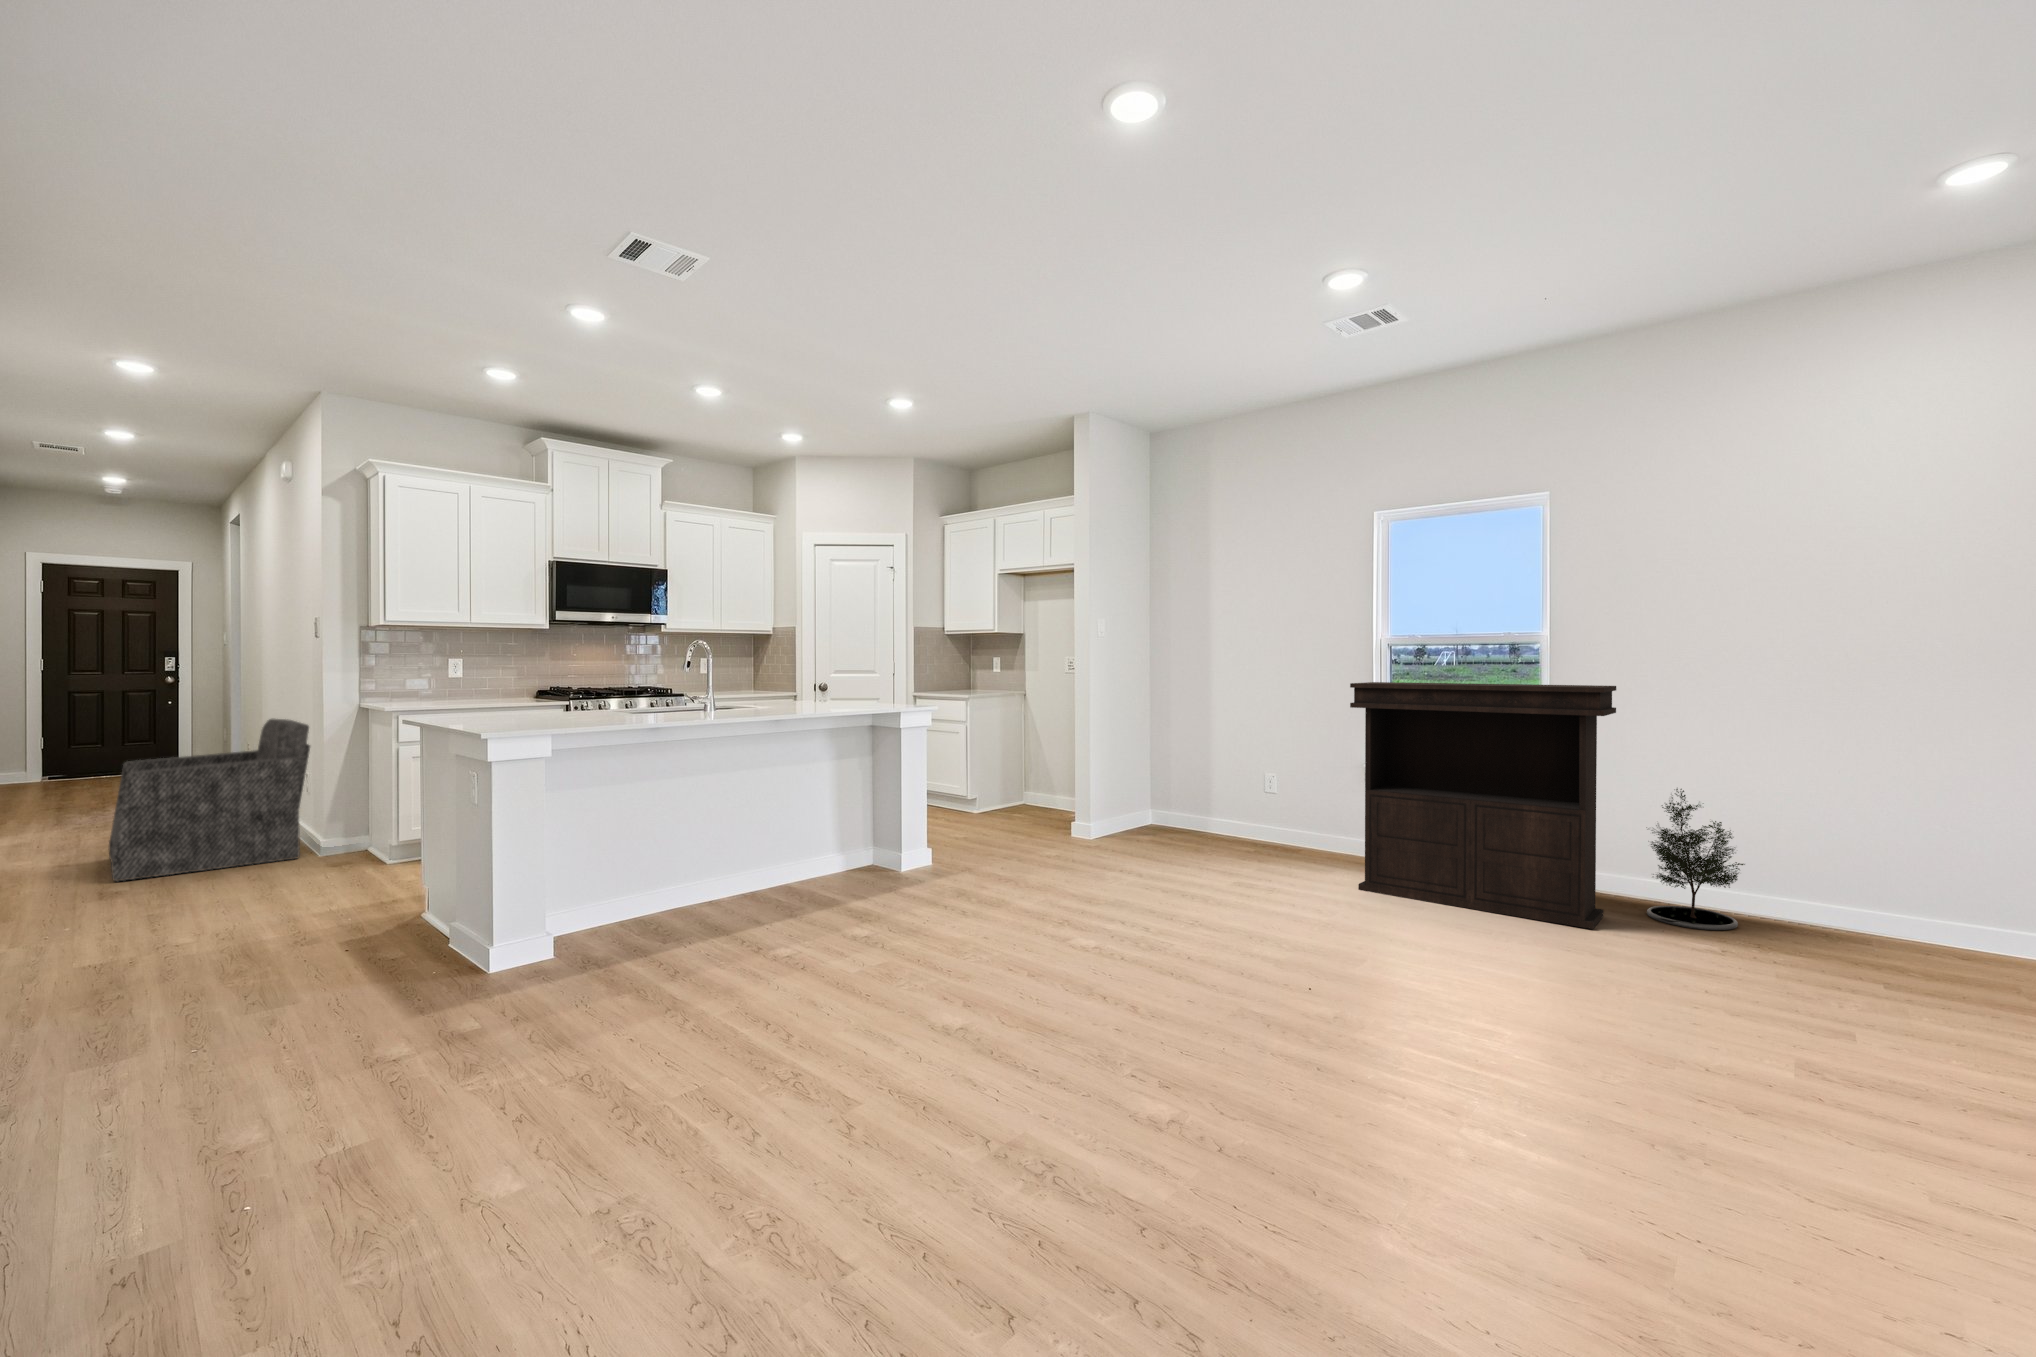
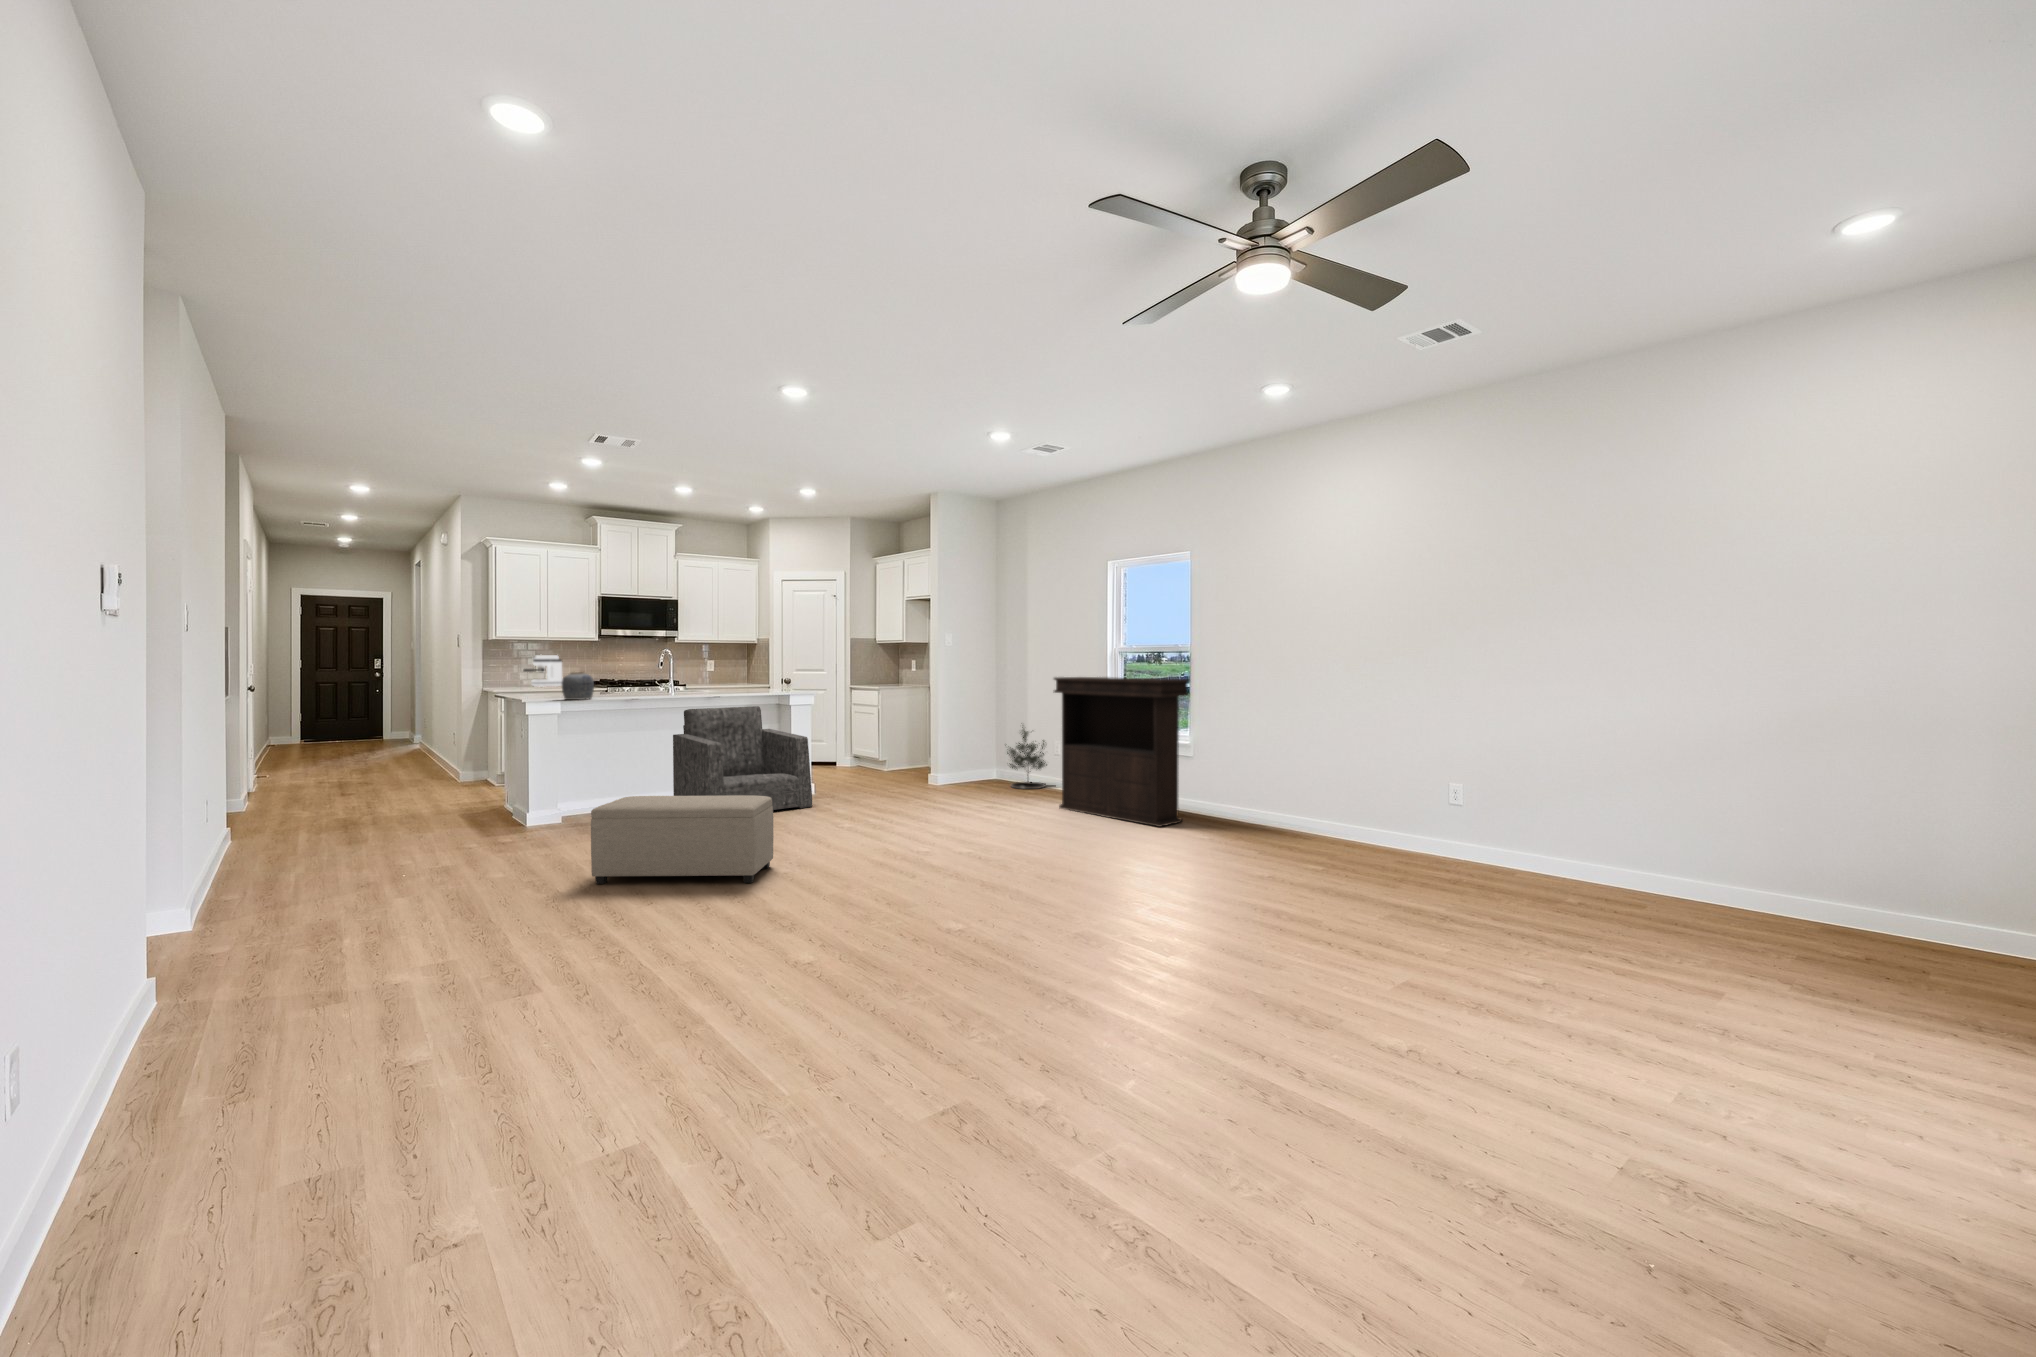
coffee maker: none [426,650,490,700] -> present [524,655,562,687]
vase: none [545,676,603,727] -> present [562,672,594,700]
armchair: present [109,719,310,881] -> present [673,706,812,810]
potted tree: present [1647,789,1745,930] -> present [1007,727,1047,789]
ottoman: none [738,934,1113,1173] -> present [591,795,774,884]

